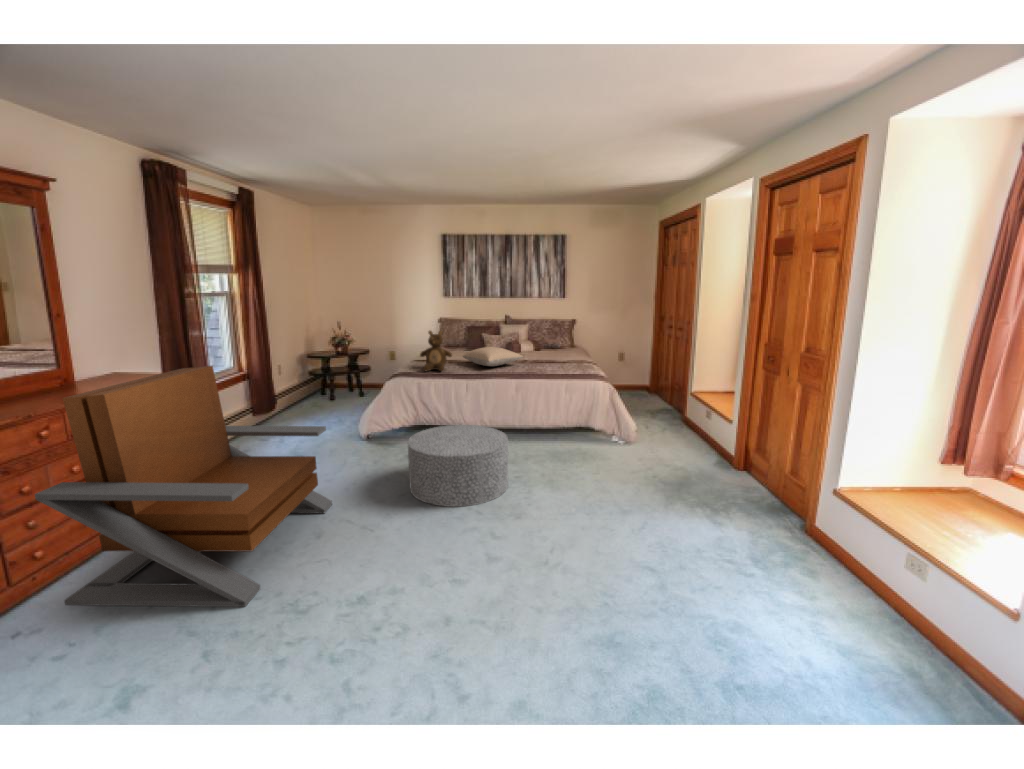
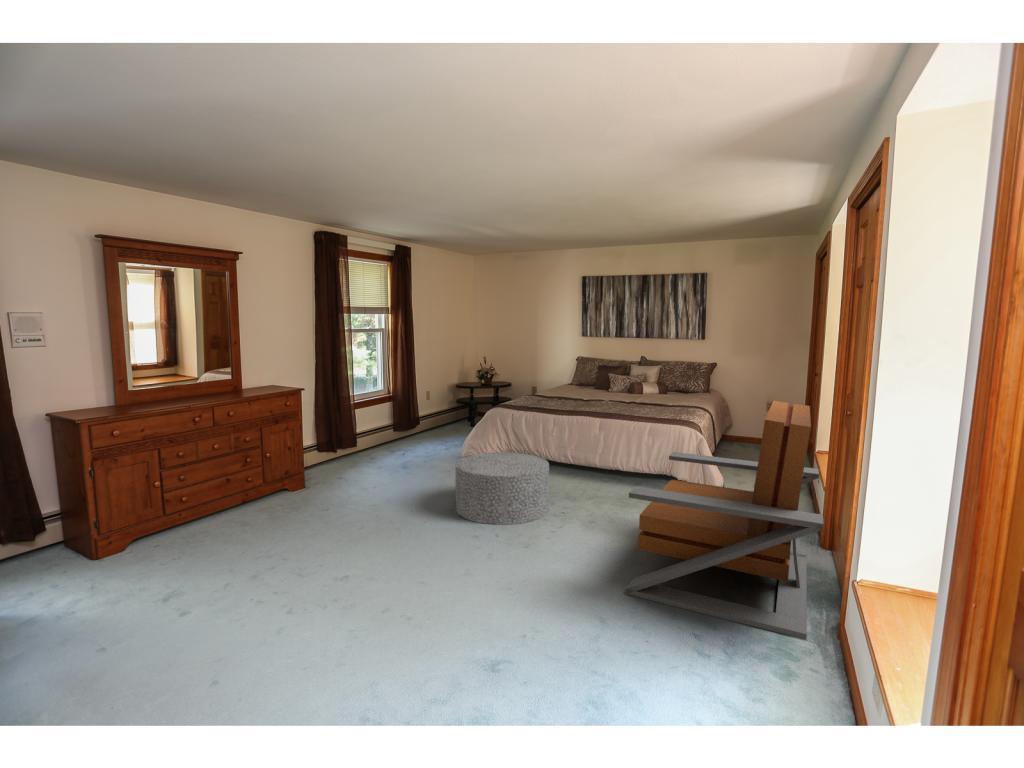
teddy bear: present [420,331,452,371] -> none [519,366,549,405]
pillow: present [463,347,523,366] -> none [563,385,621,404]
lounge chair: present [35,366,332,607] -> present [625,401,824,640]

